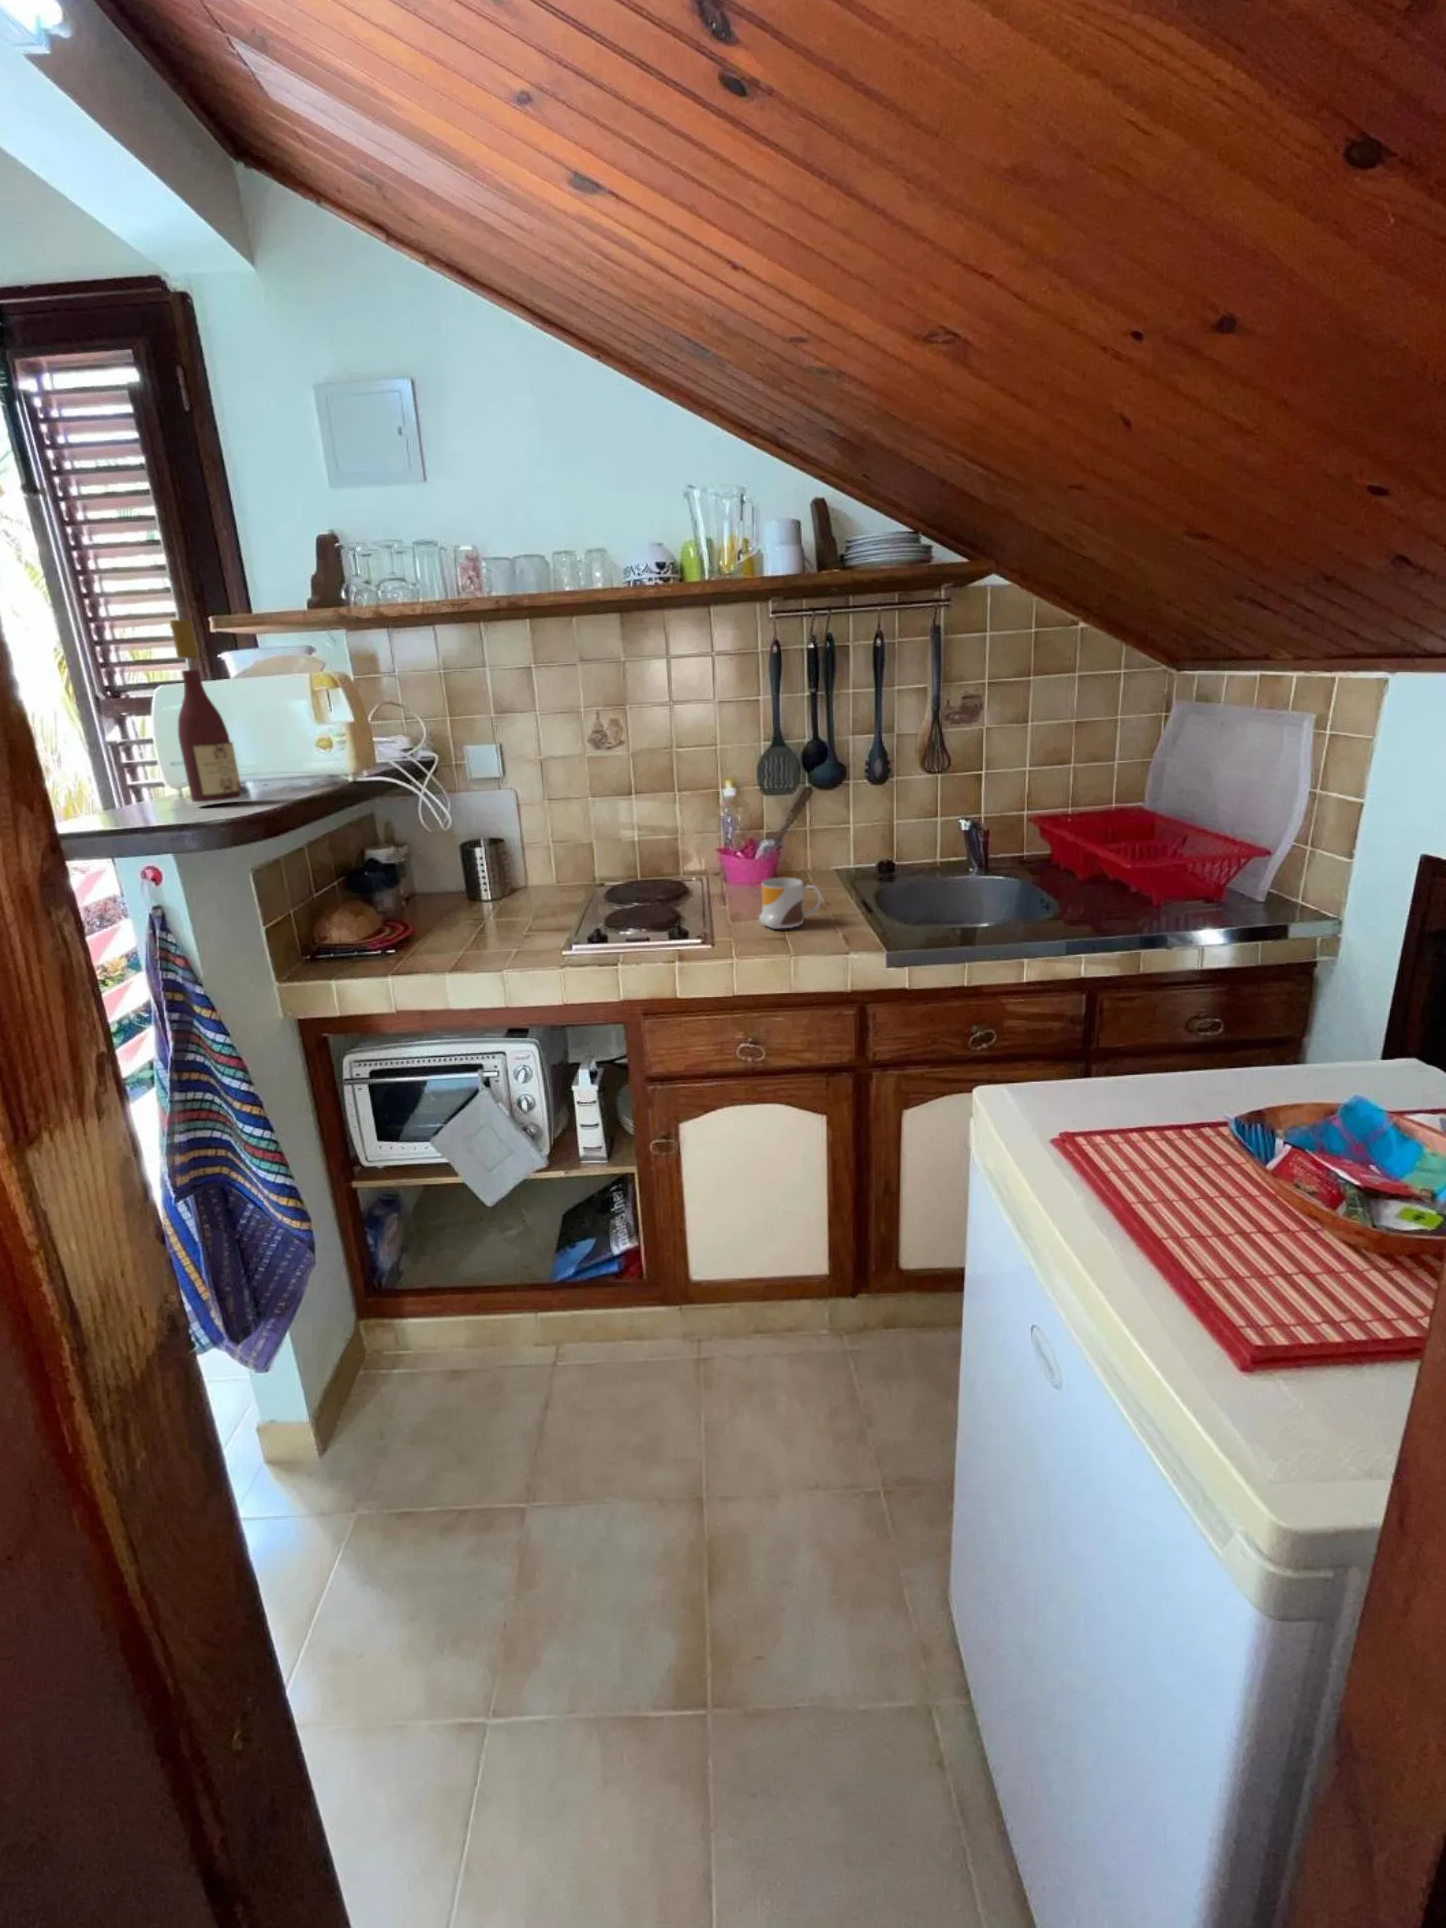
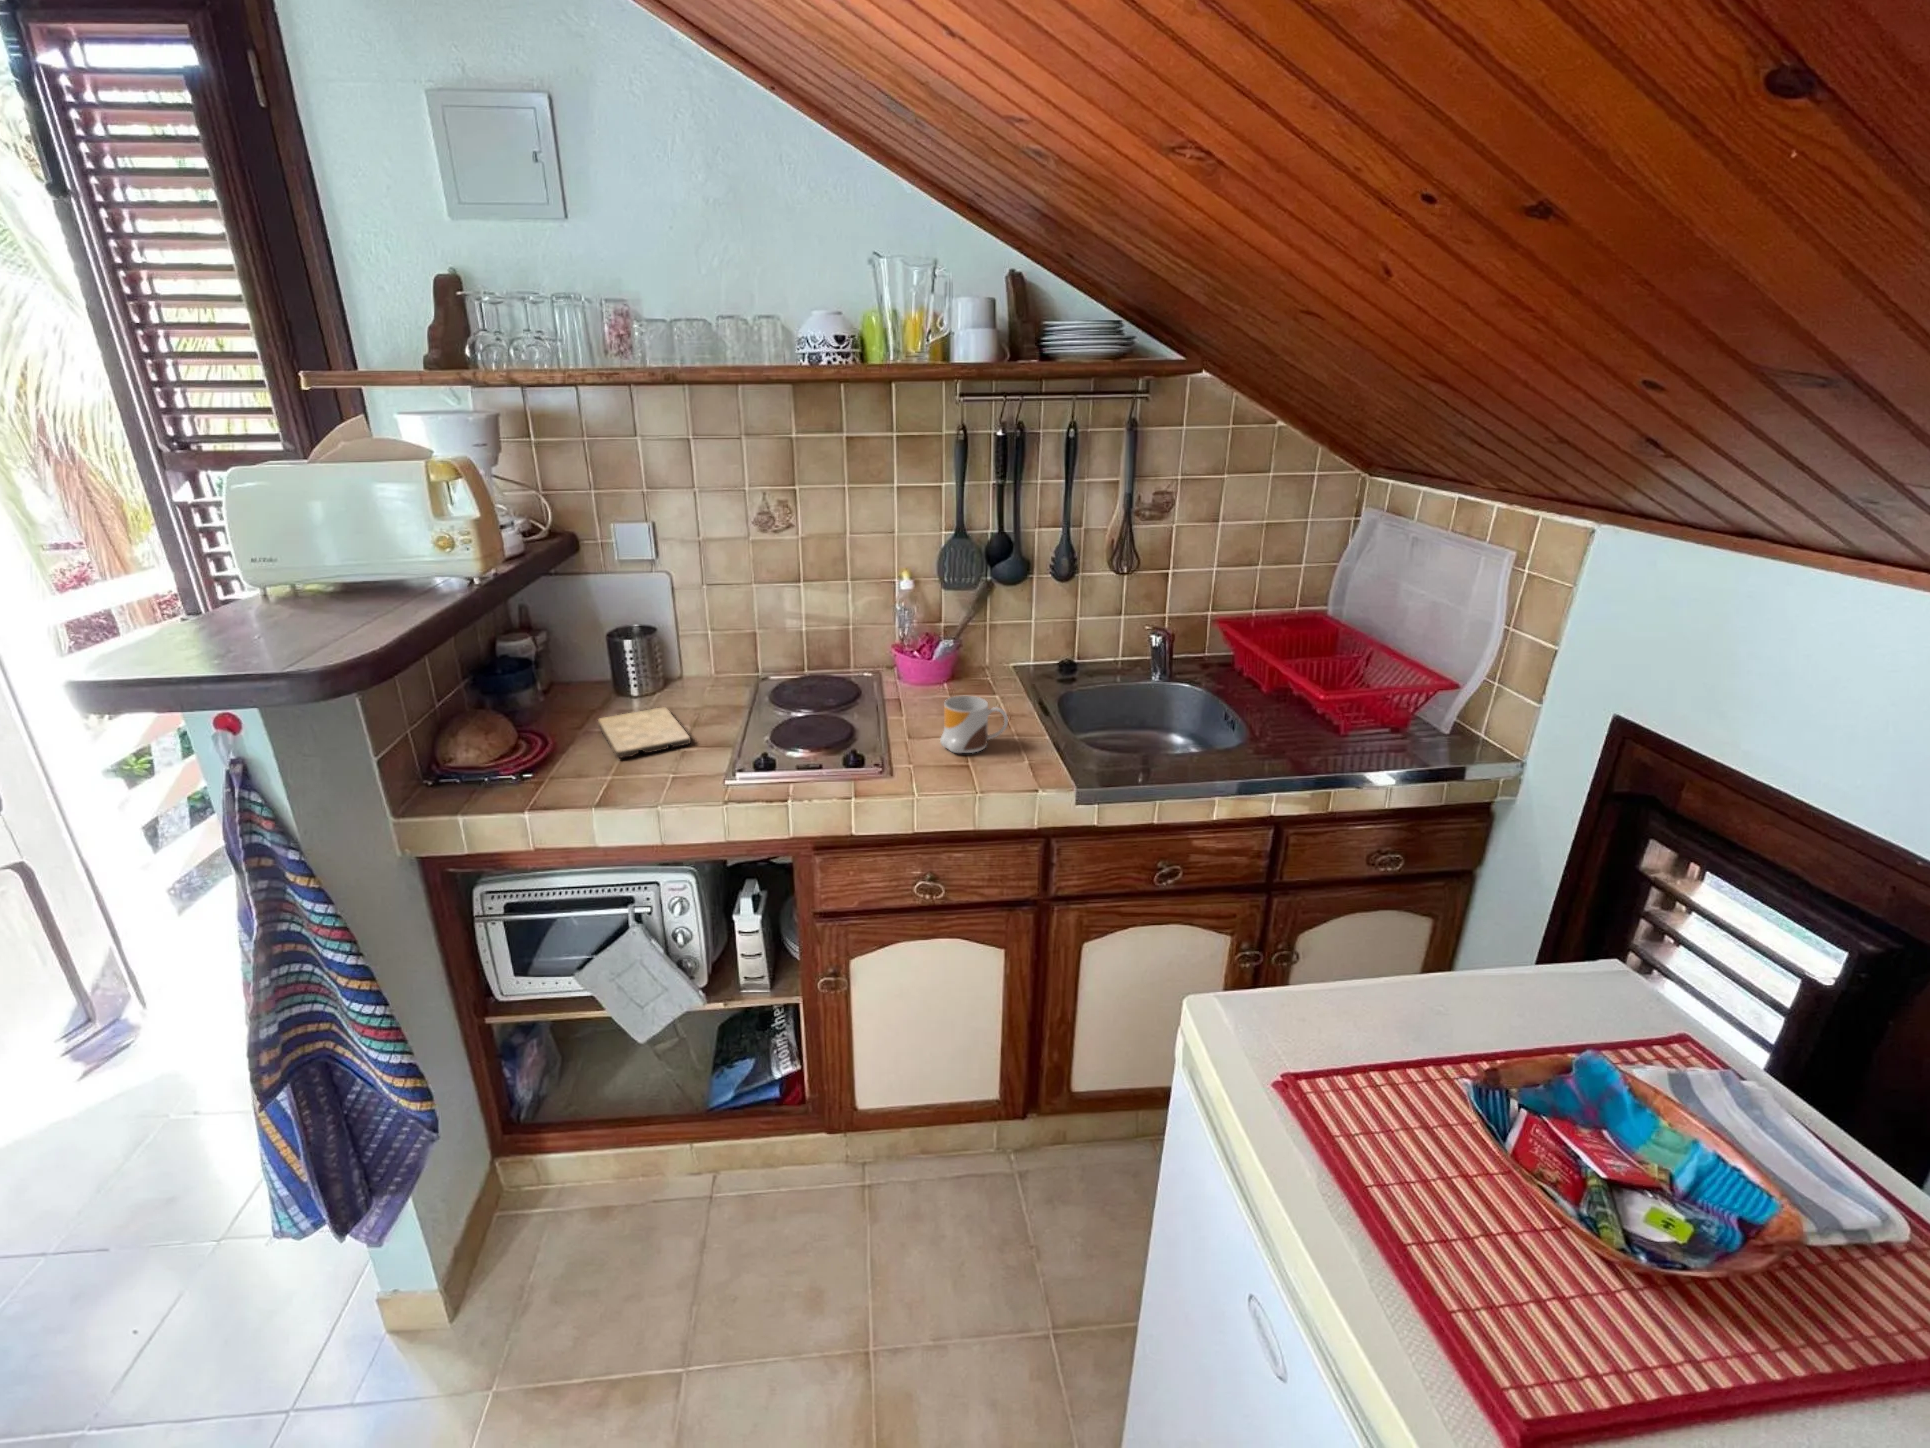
wine bottle: present [170,620,241,802] -> none [242,397,344,622]
cutting board: none [452,904,533,940] -> present [598,707,691,758]

